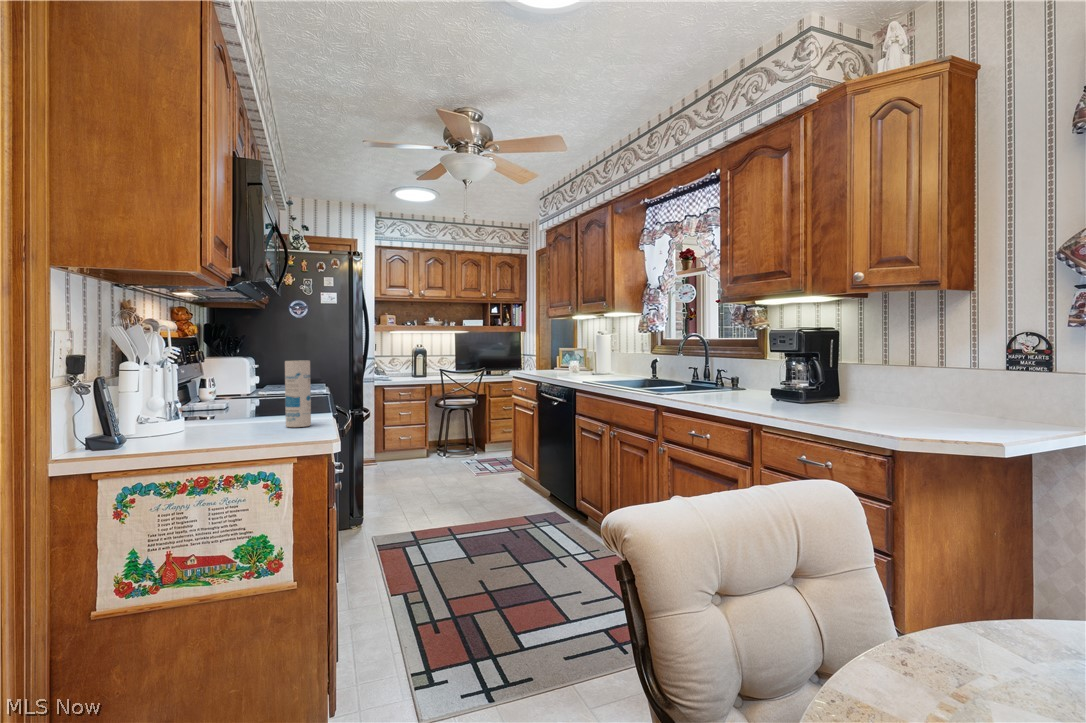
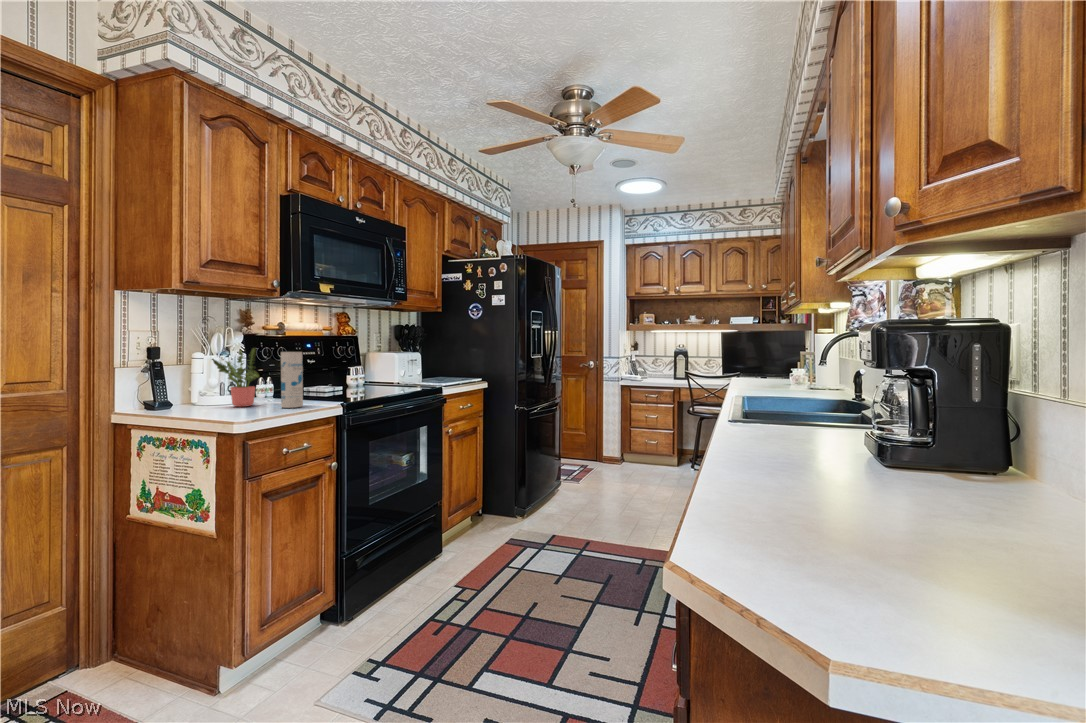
potted plant: none [184,356,265,433] -> present [212,348,259,407]

